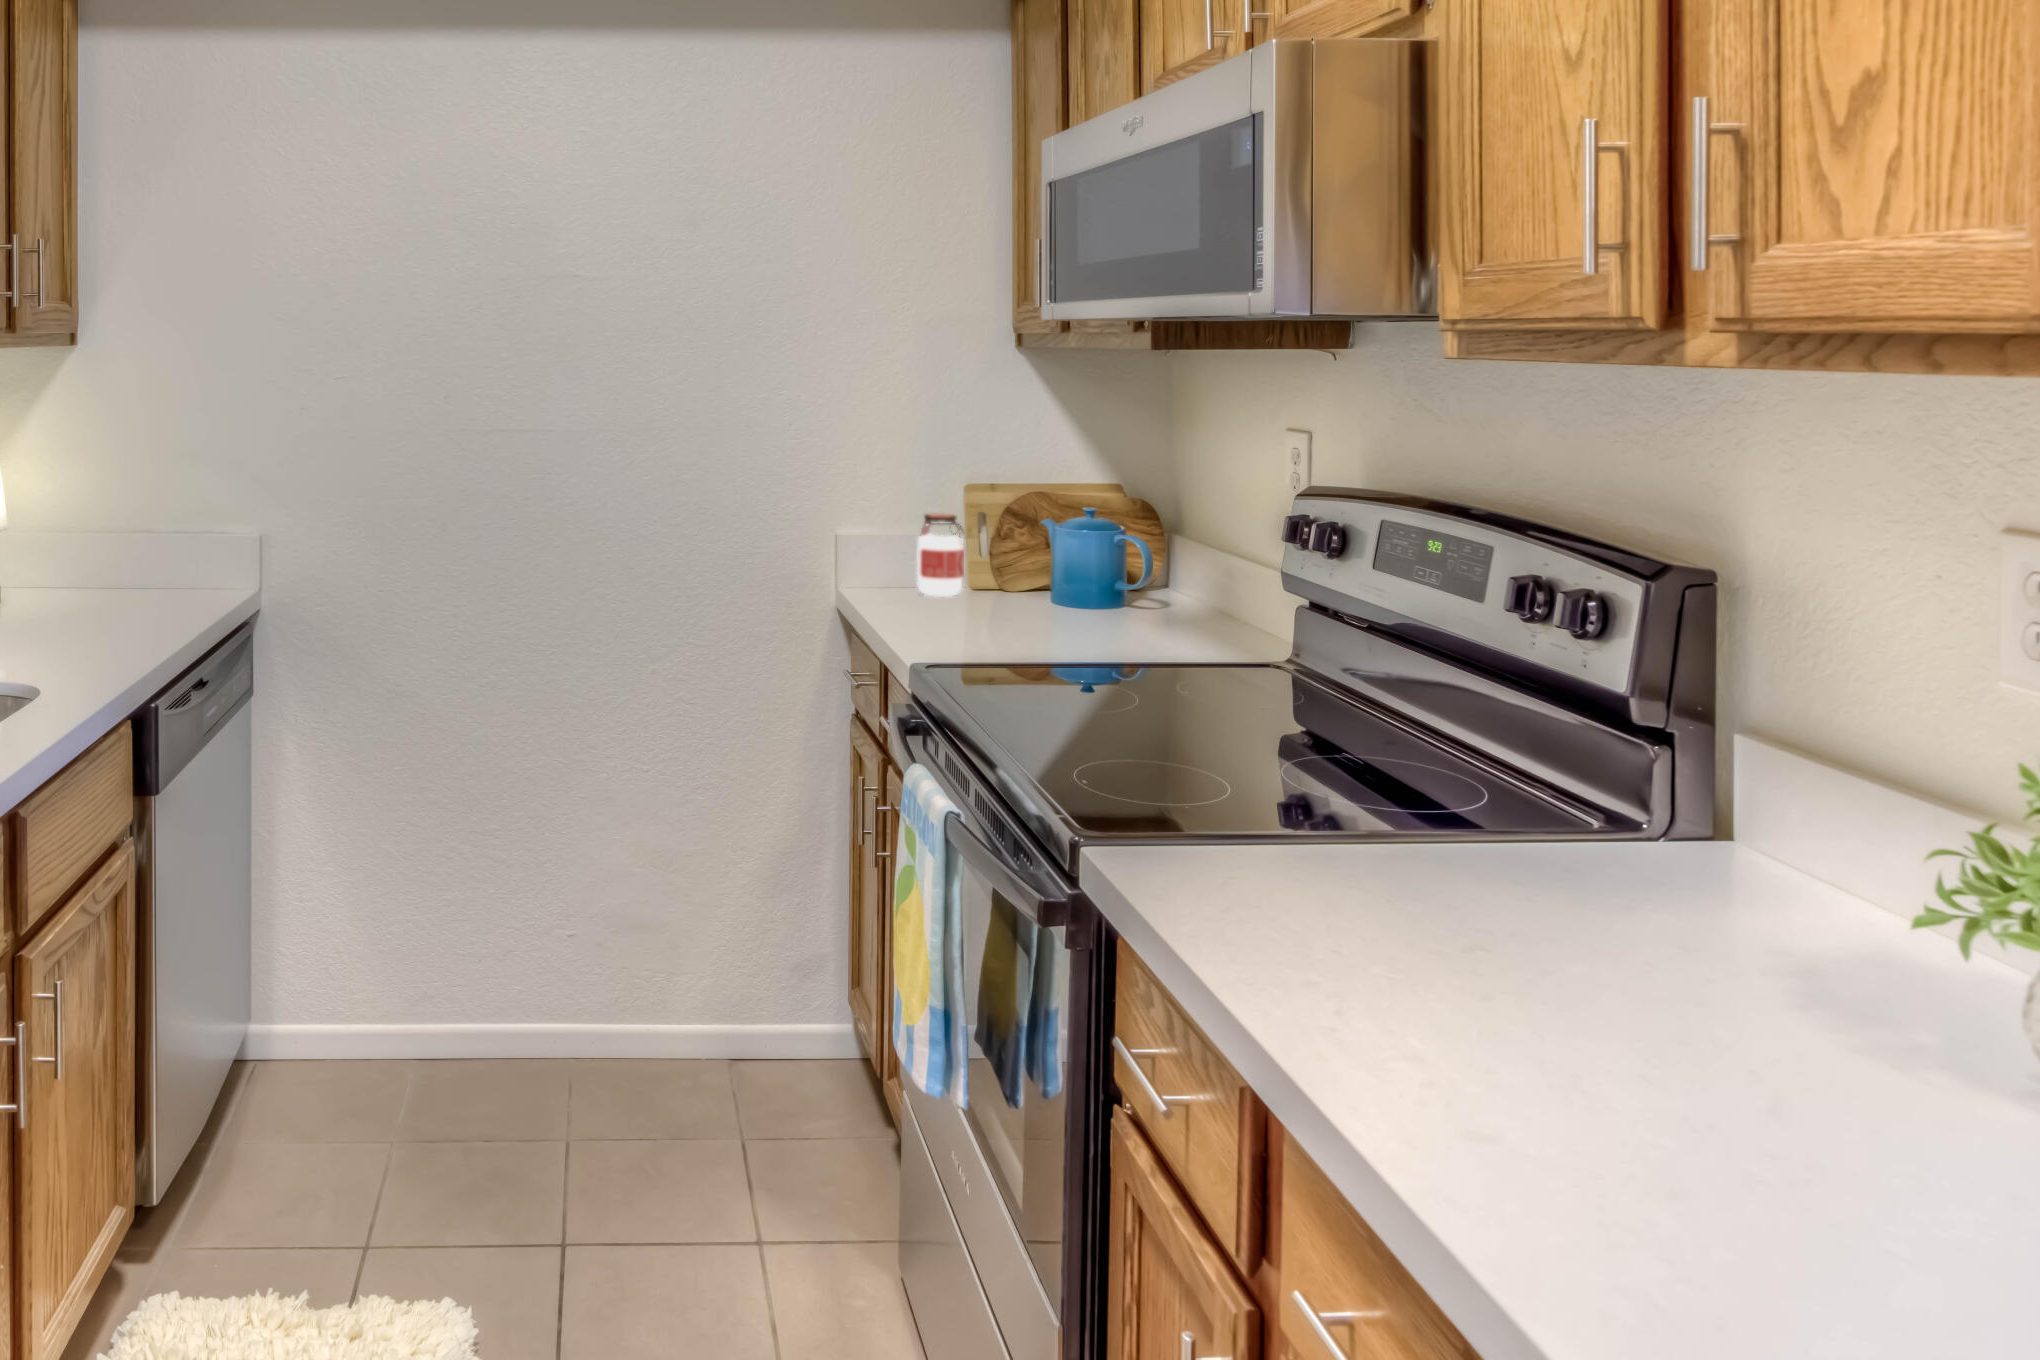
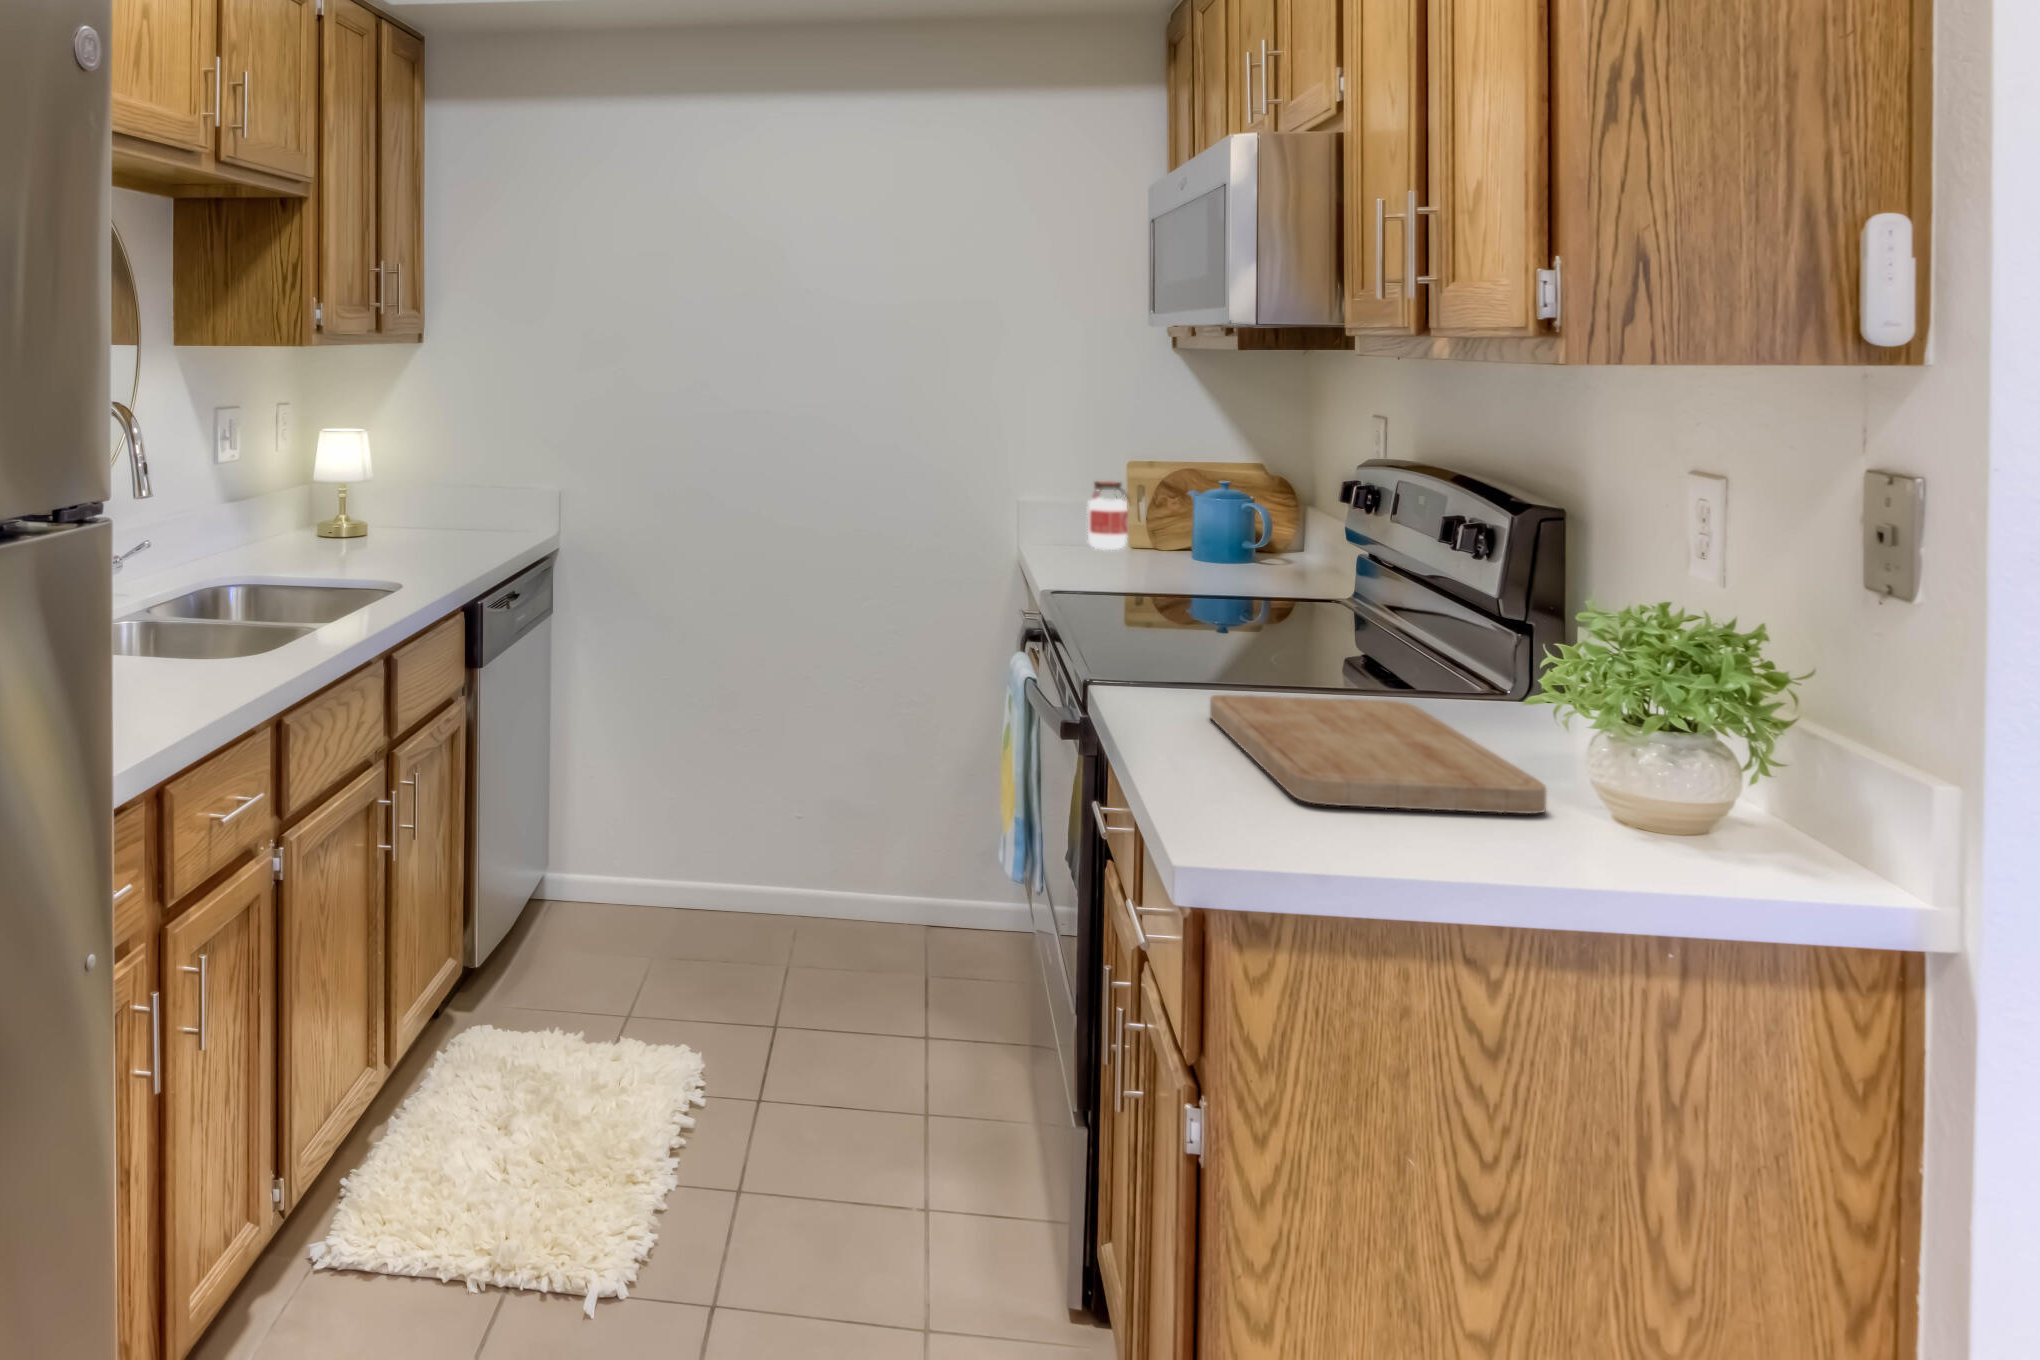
cutting board: none [1262,869,1902,1130] -> present [1210,695,1547,813]

